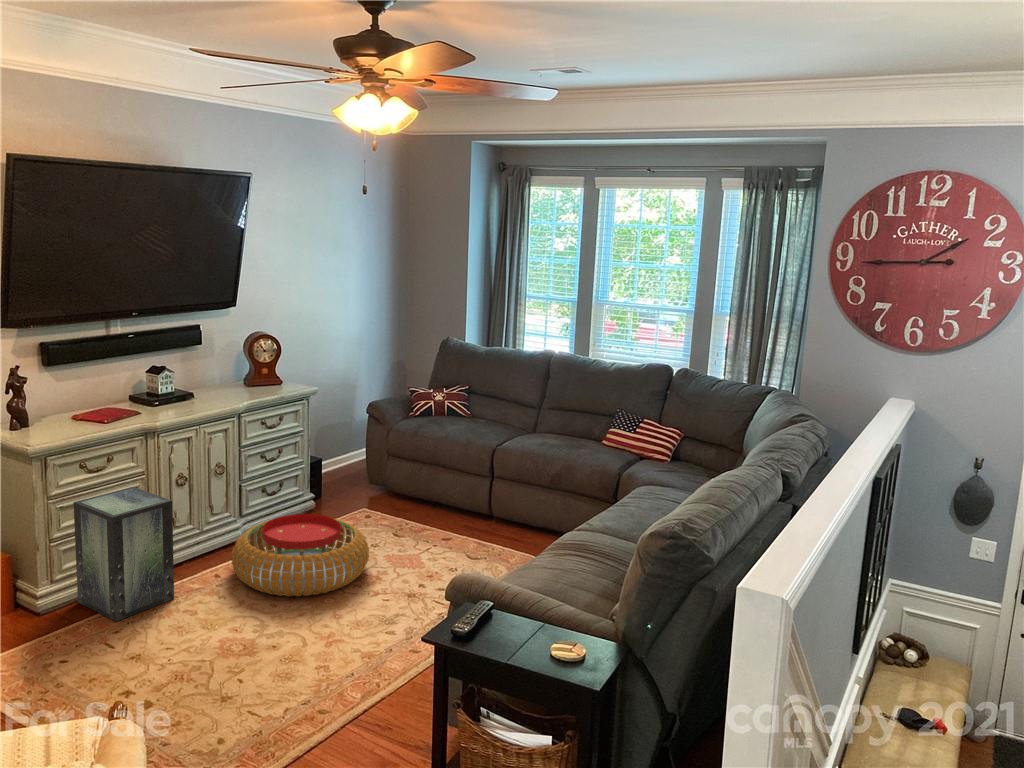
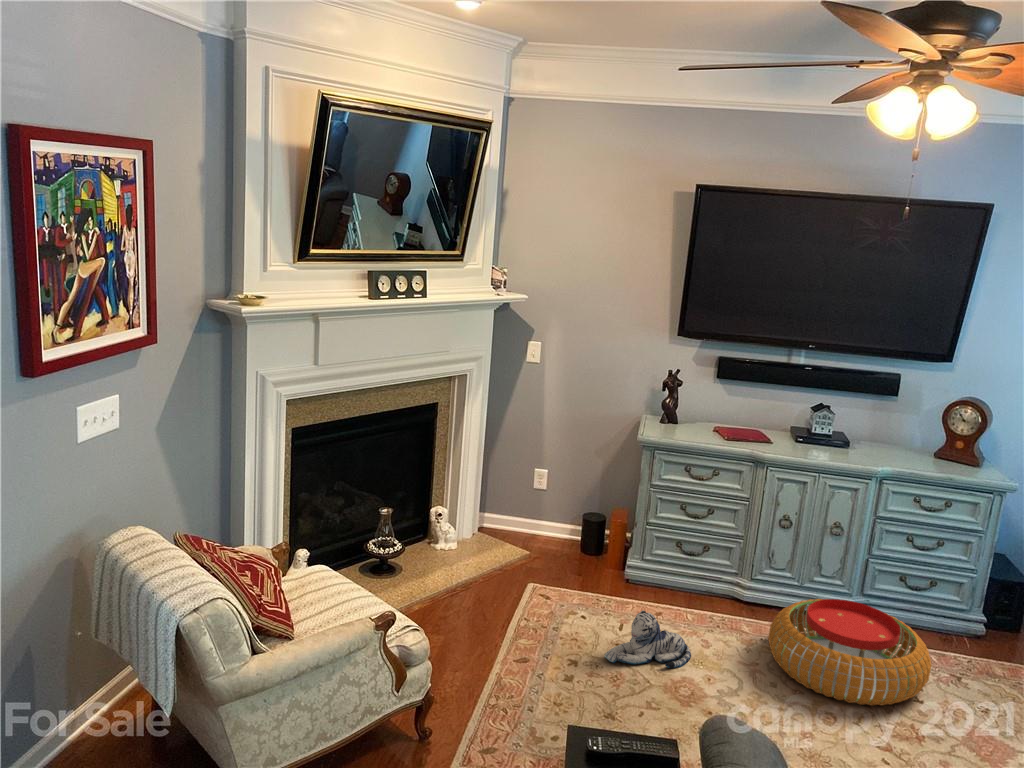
storage box: present [73,487,174,621] -> none [651,498,727,624]
plush toy: none [151,606,215,675] -> present [604,610,691,668]

